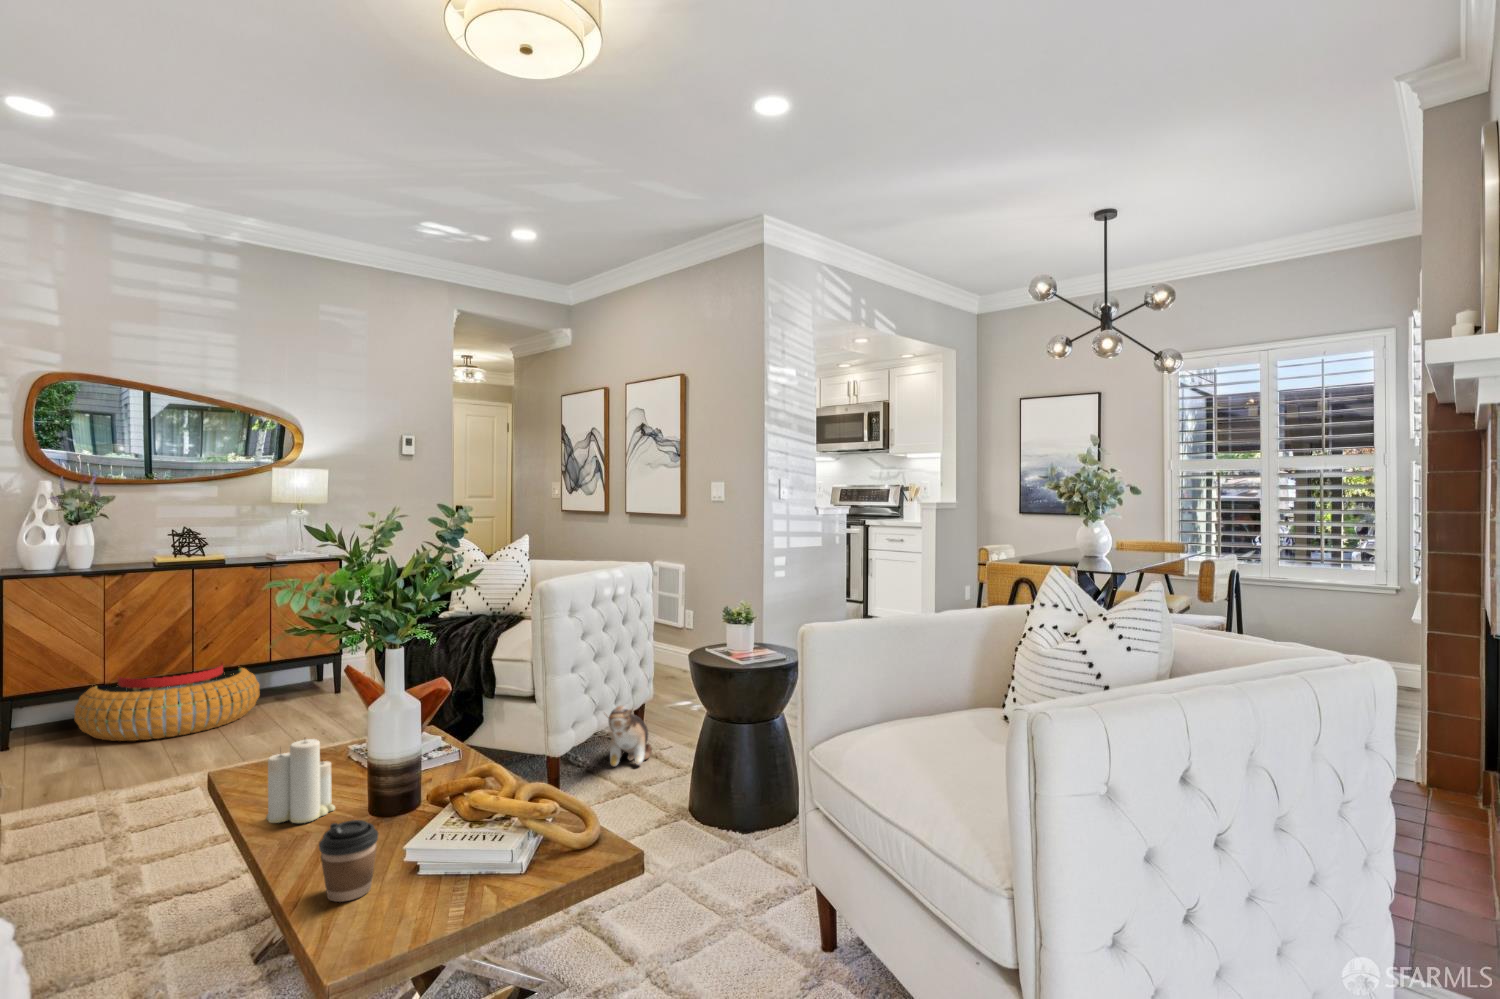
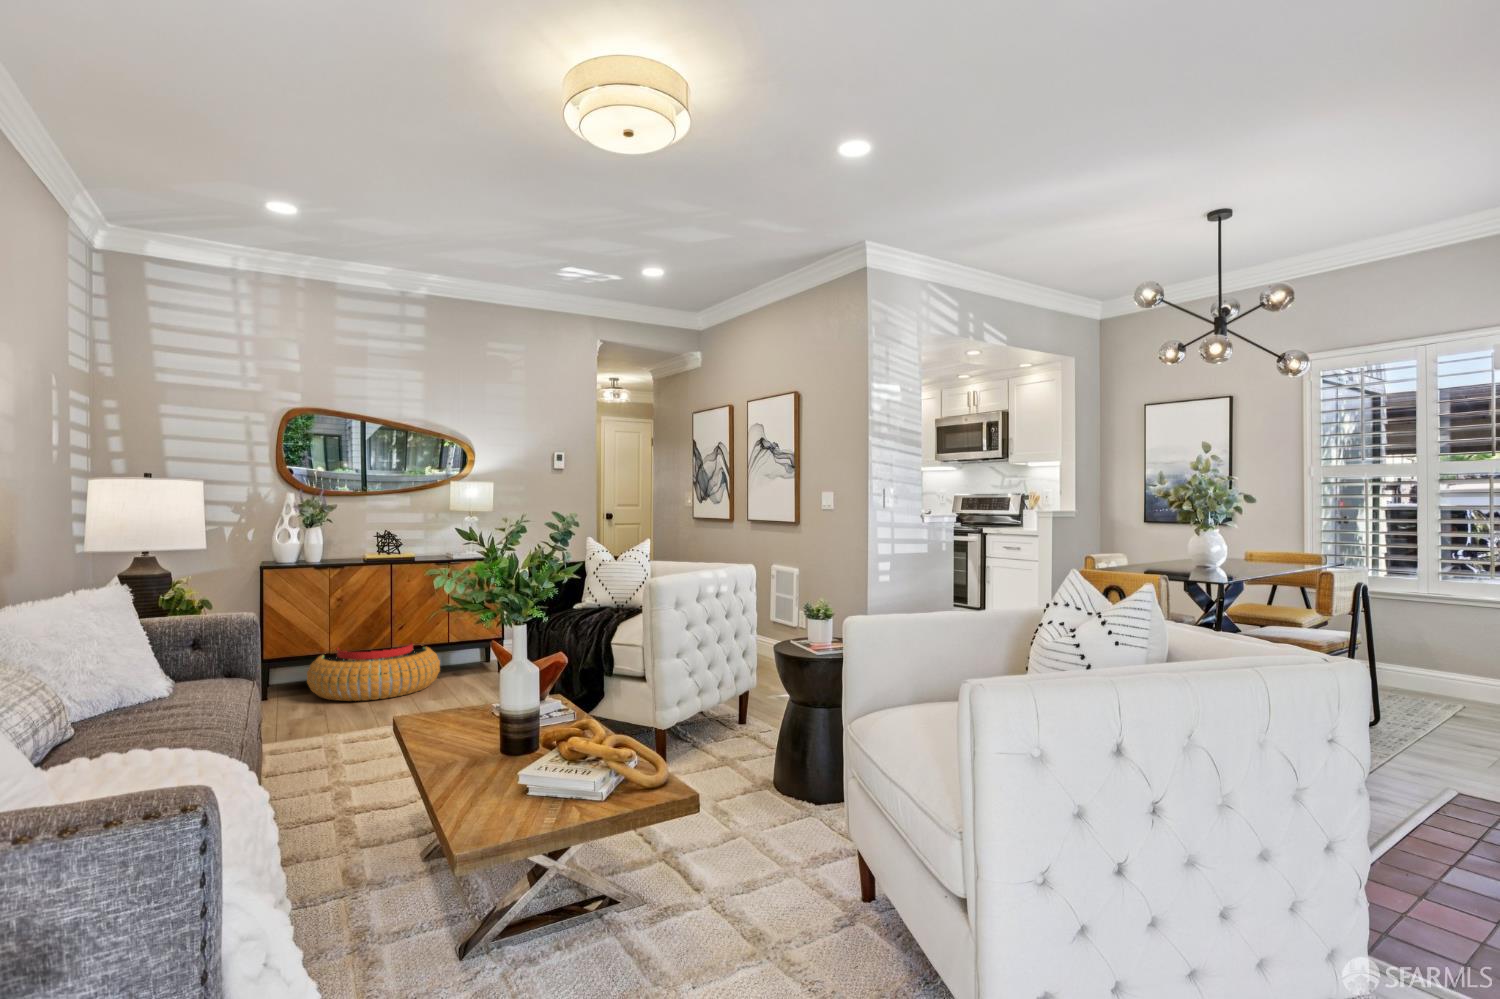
plush toy: present [607,706,652,766] -> none [706,690,751,743]
candle: present [266,739,335,823] -> none [430,687,478,753]
coffee cup: present [319,820,378,902] -> none [459,747,500,803]

